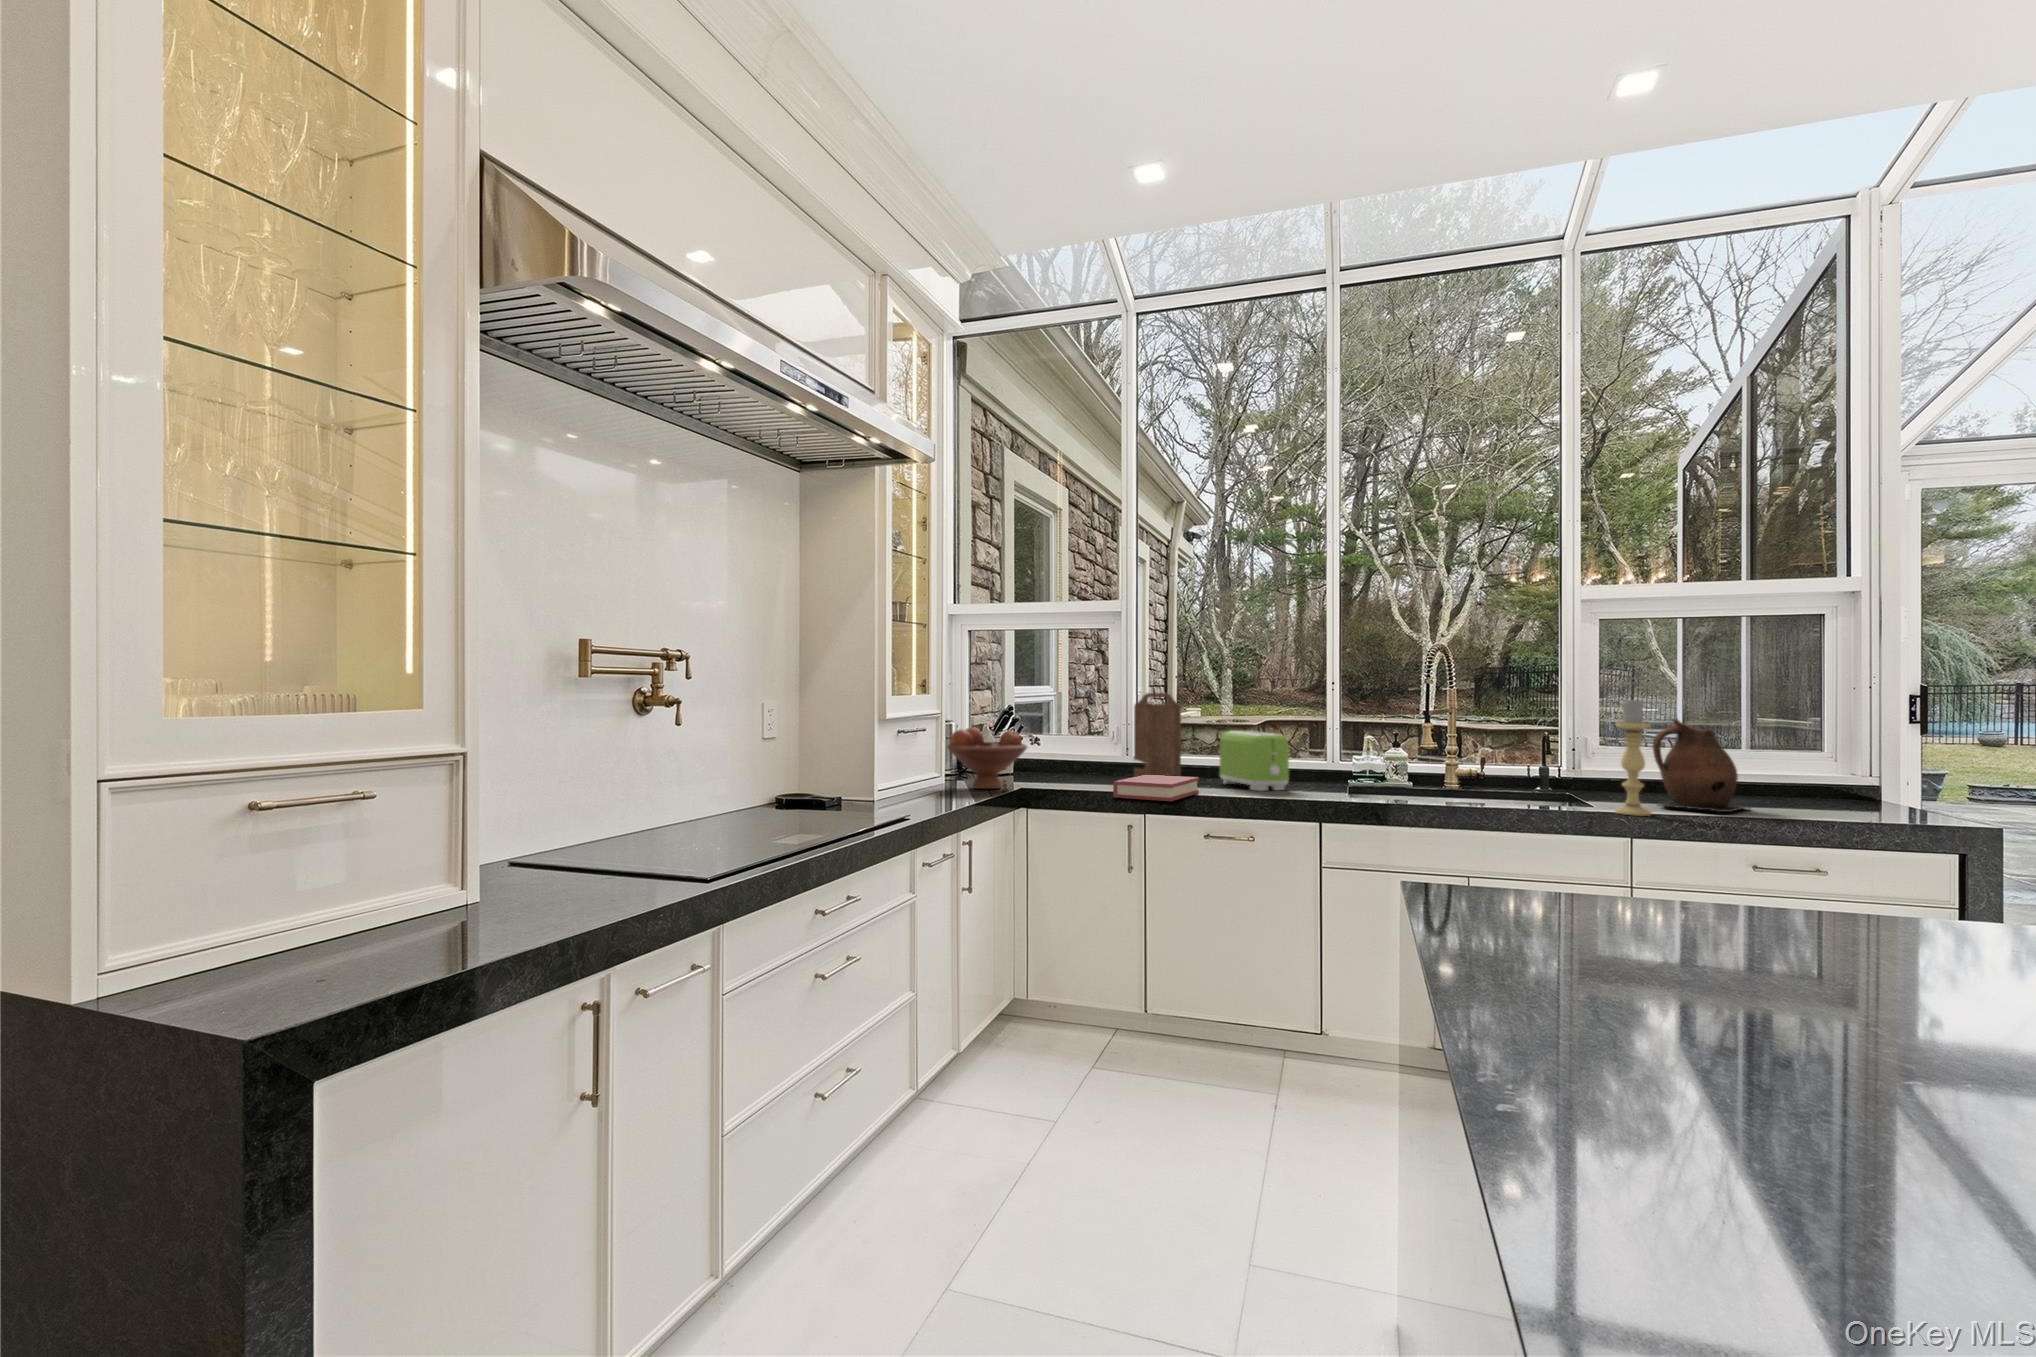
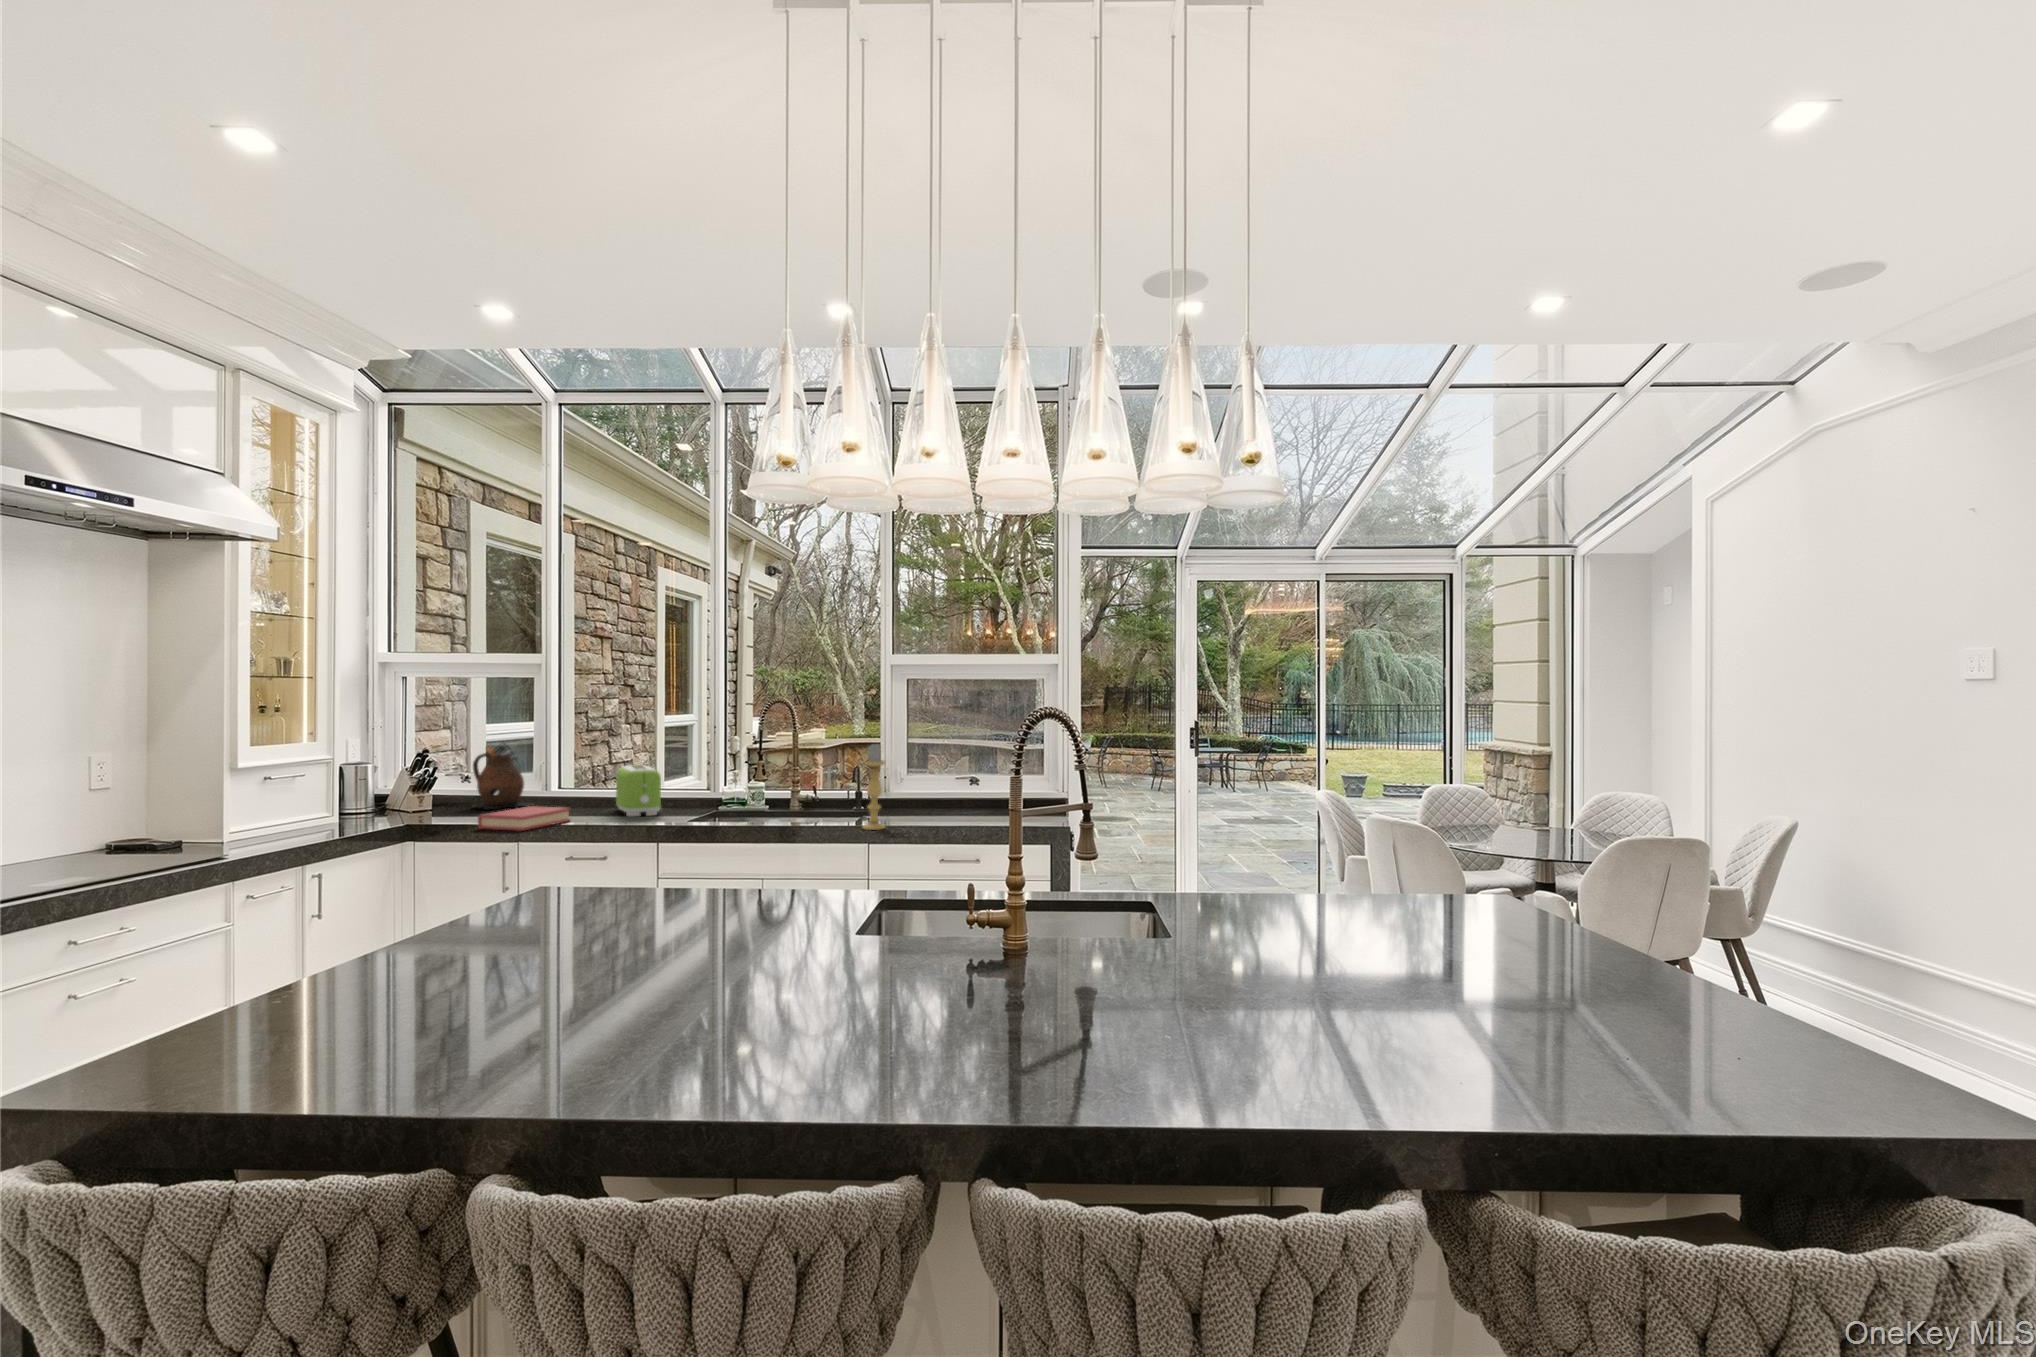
cutting board: present [1134,693,1181,776] -> none [552,732,591,807]
ceramic pitcher: present [1652,719,1750,812] -> present [473,747,534,809]
fruit bowl: present [947,727,1027,789] -> none [333,768,420,824]

